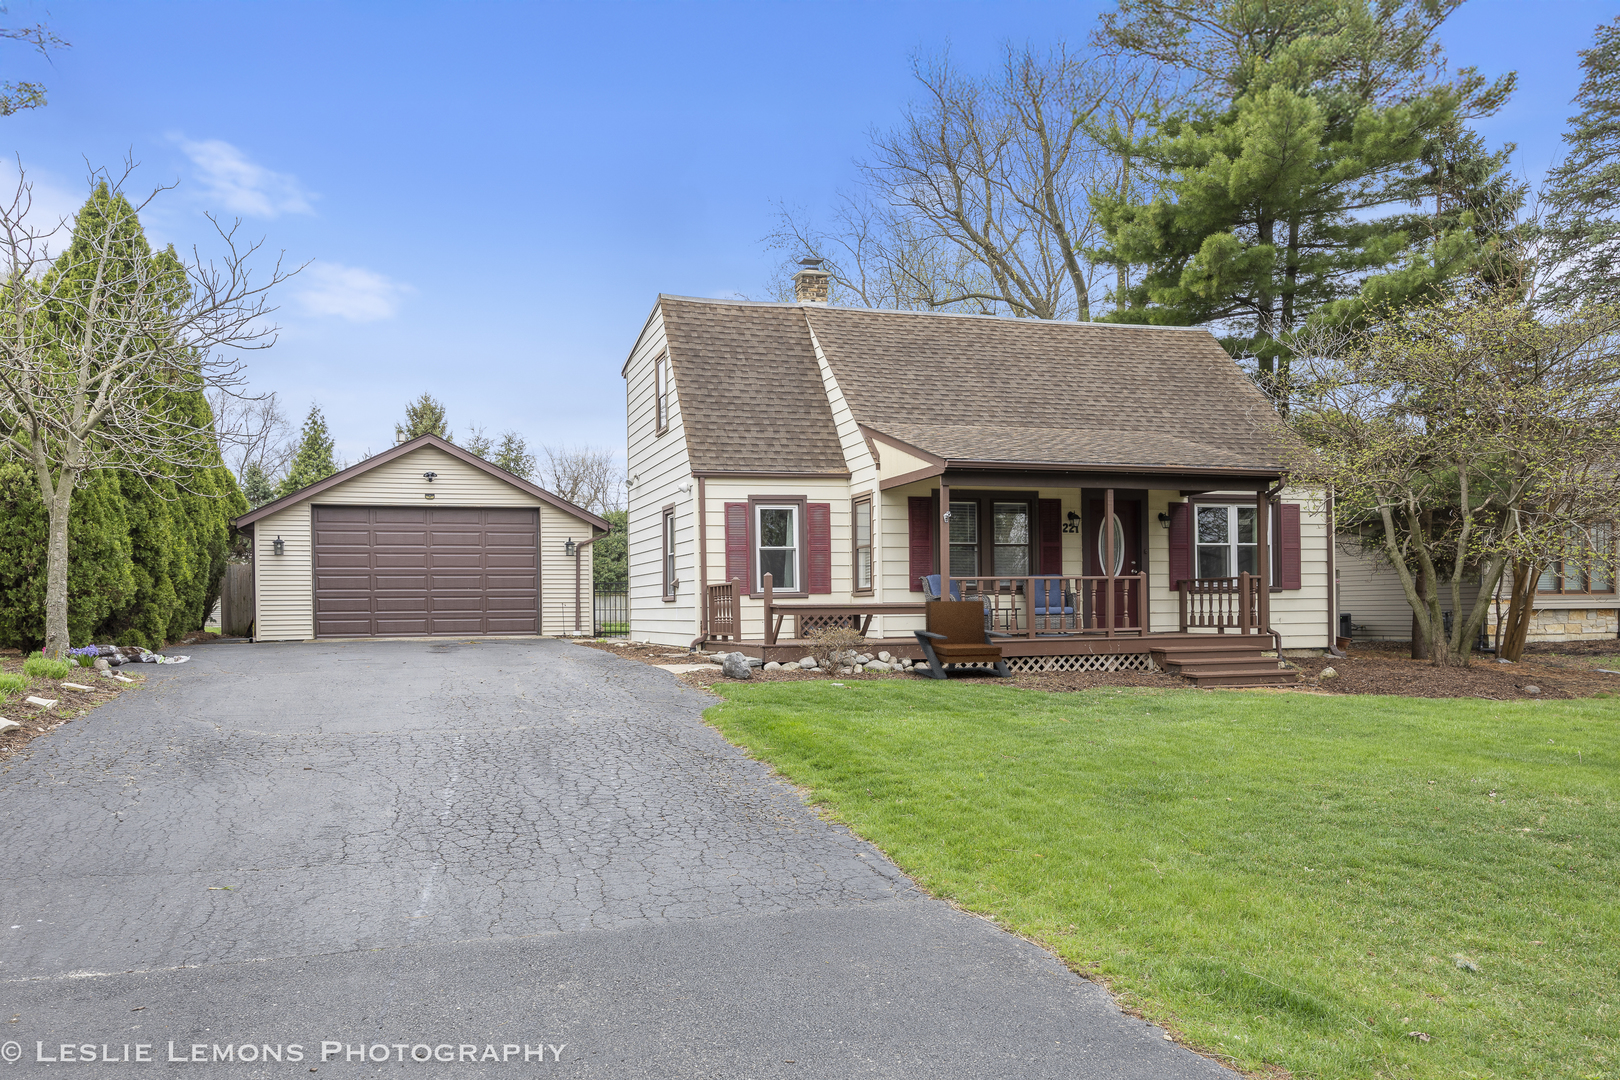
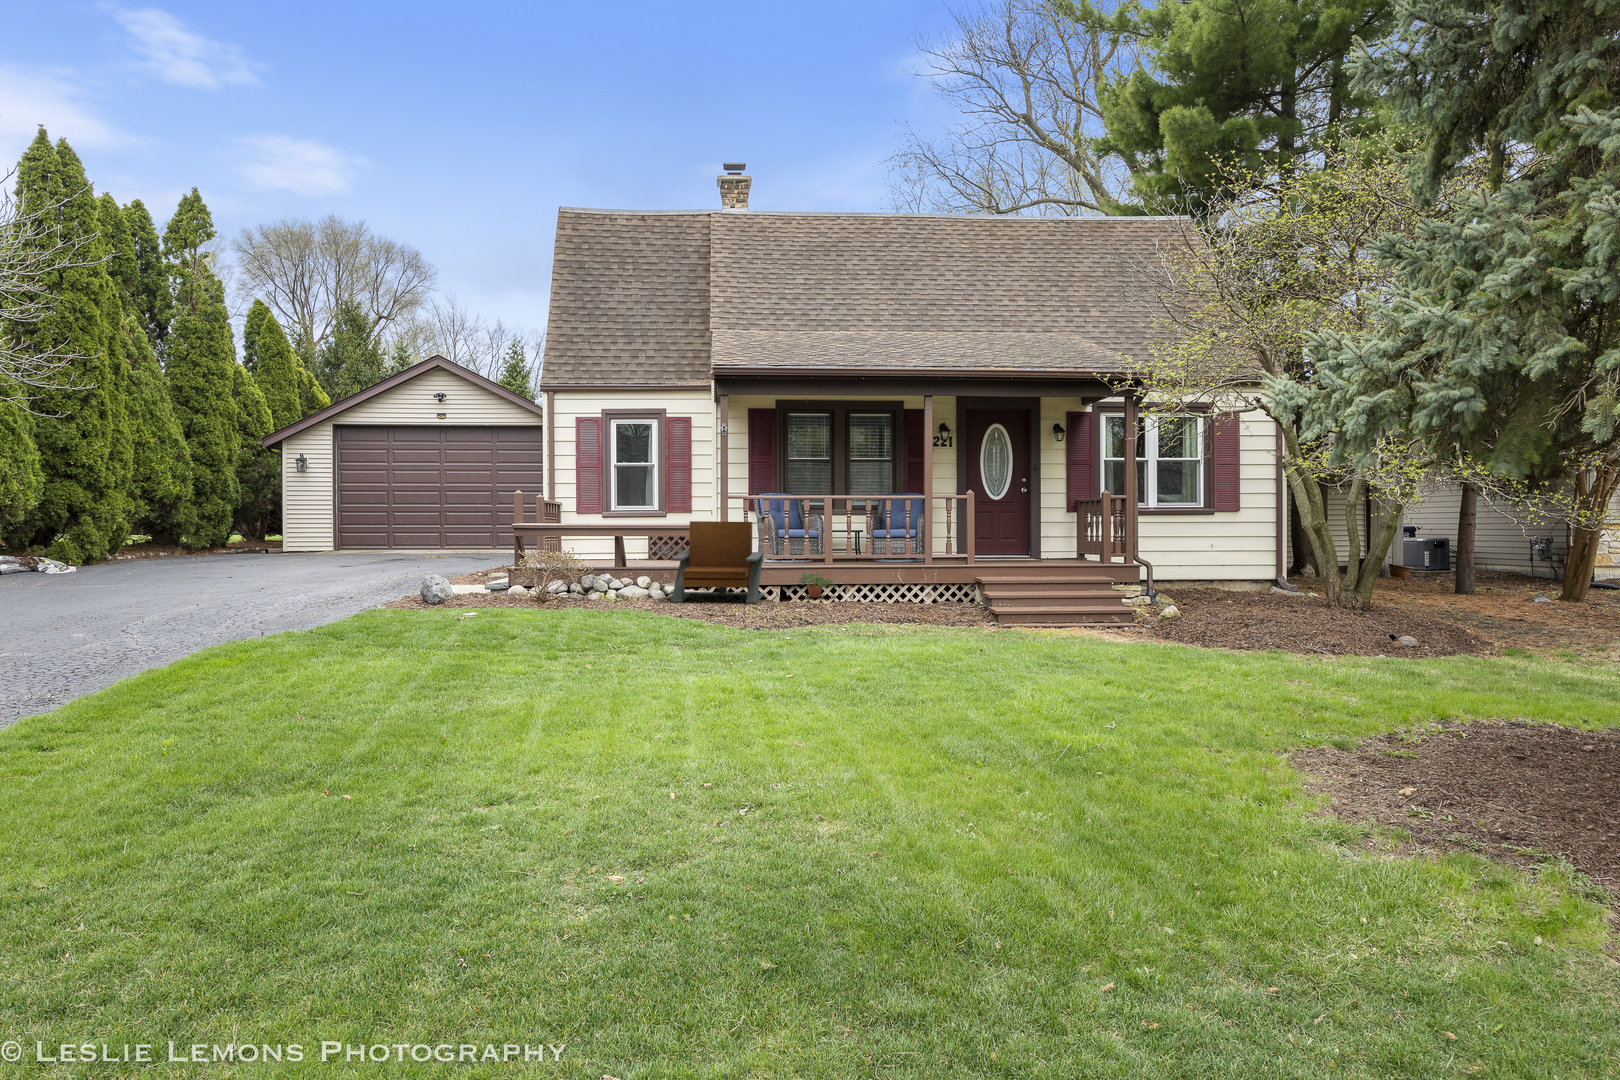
potted plant: none [1016,646,1055,670] -> present [798,572,838,598]

